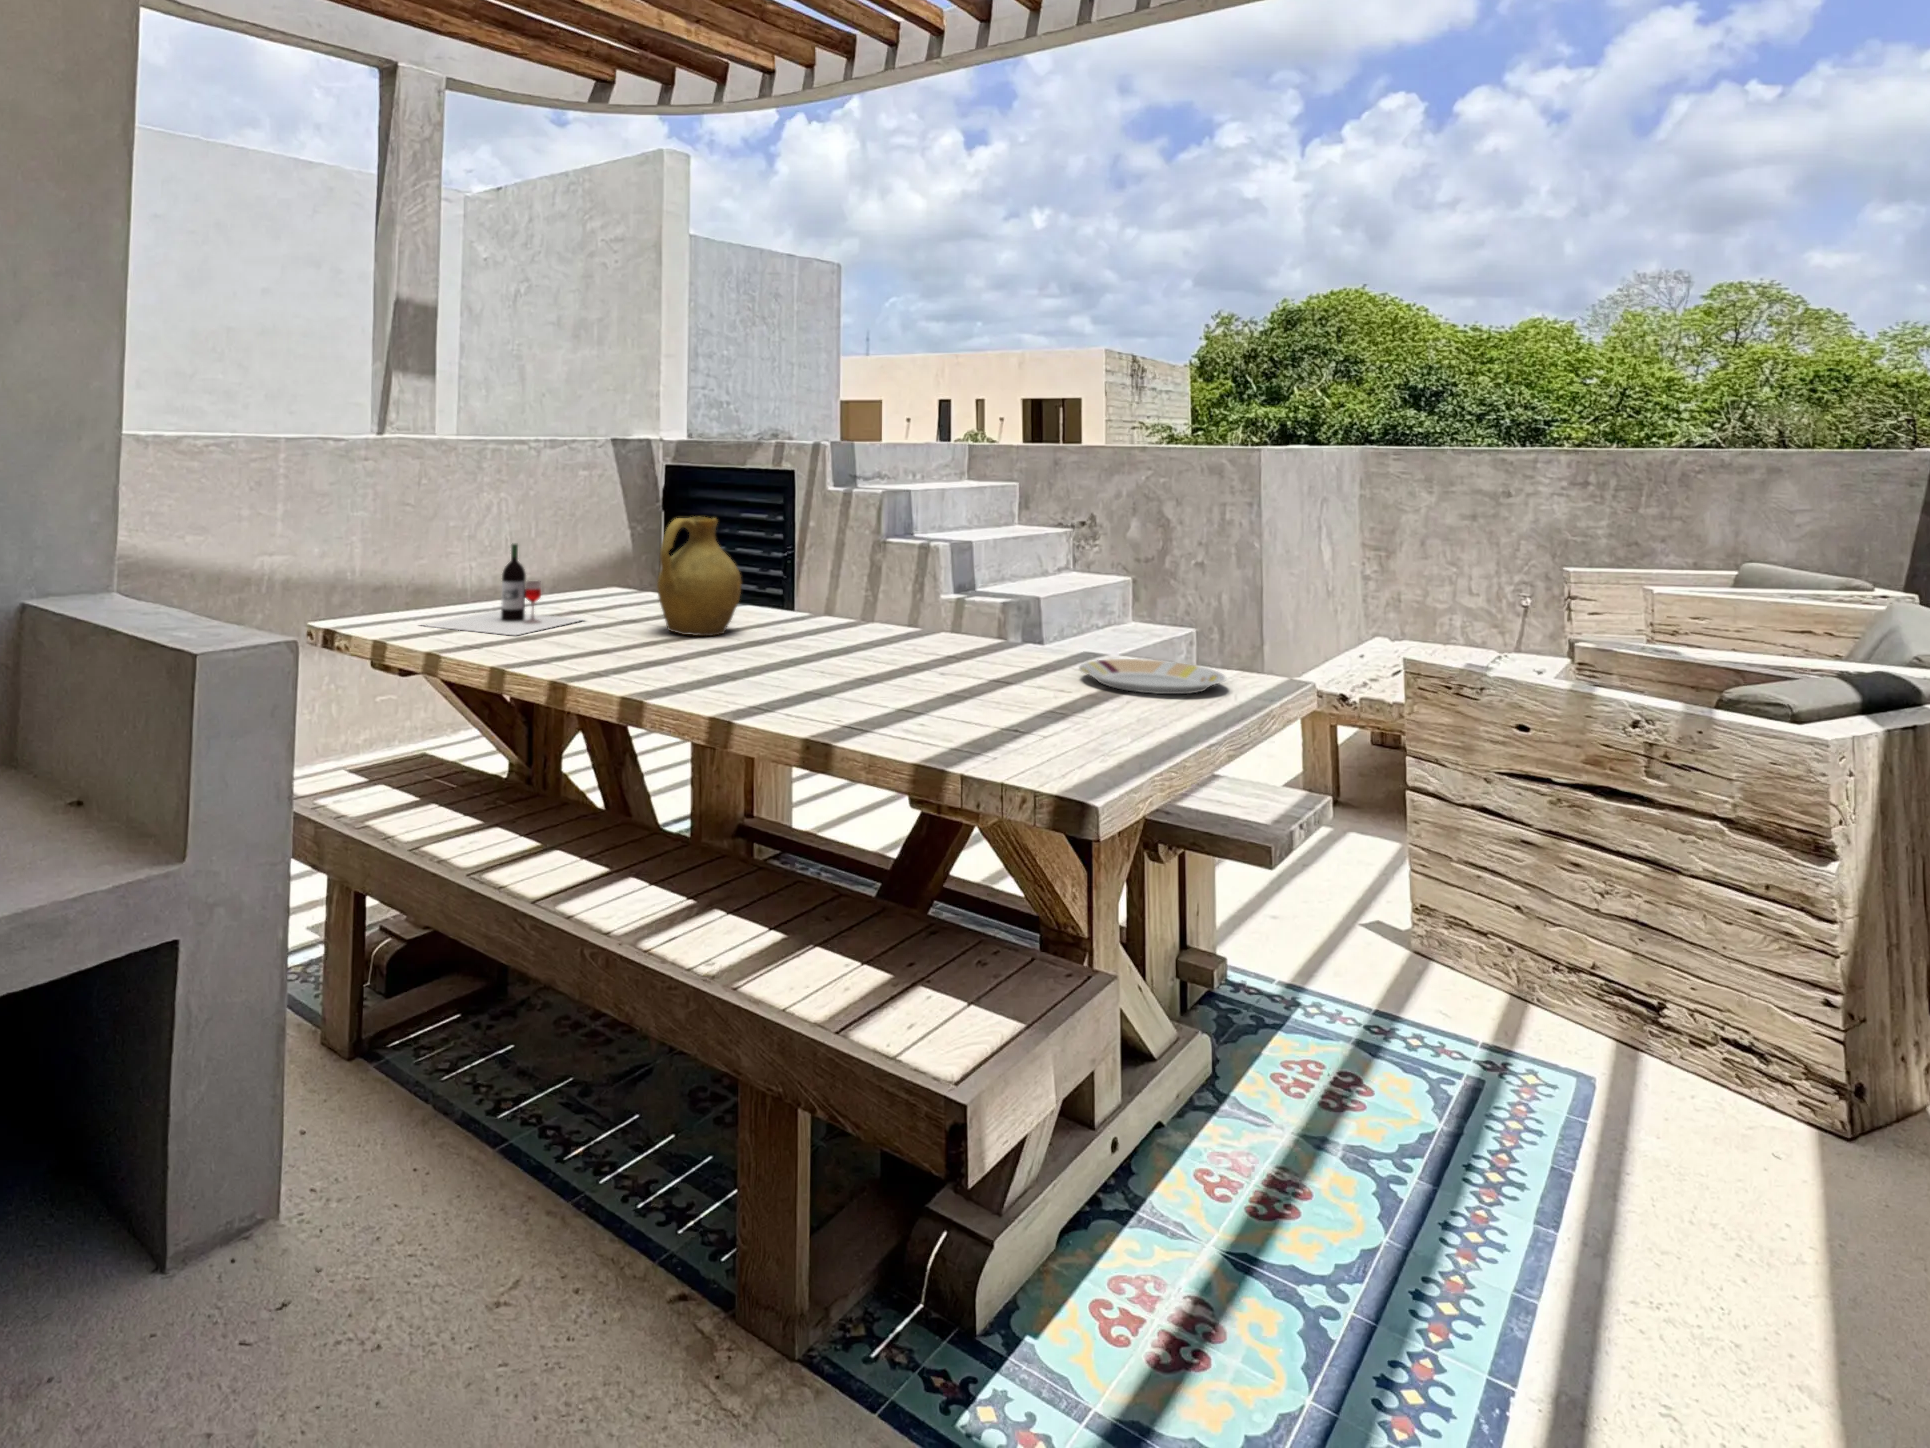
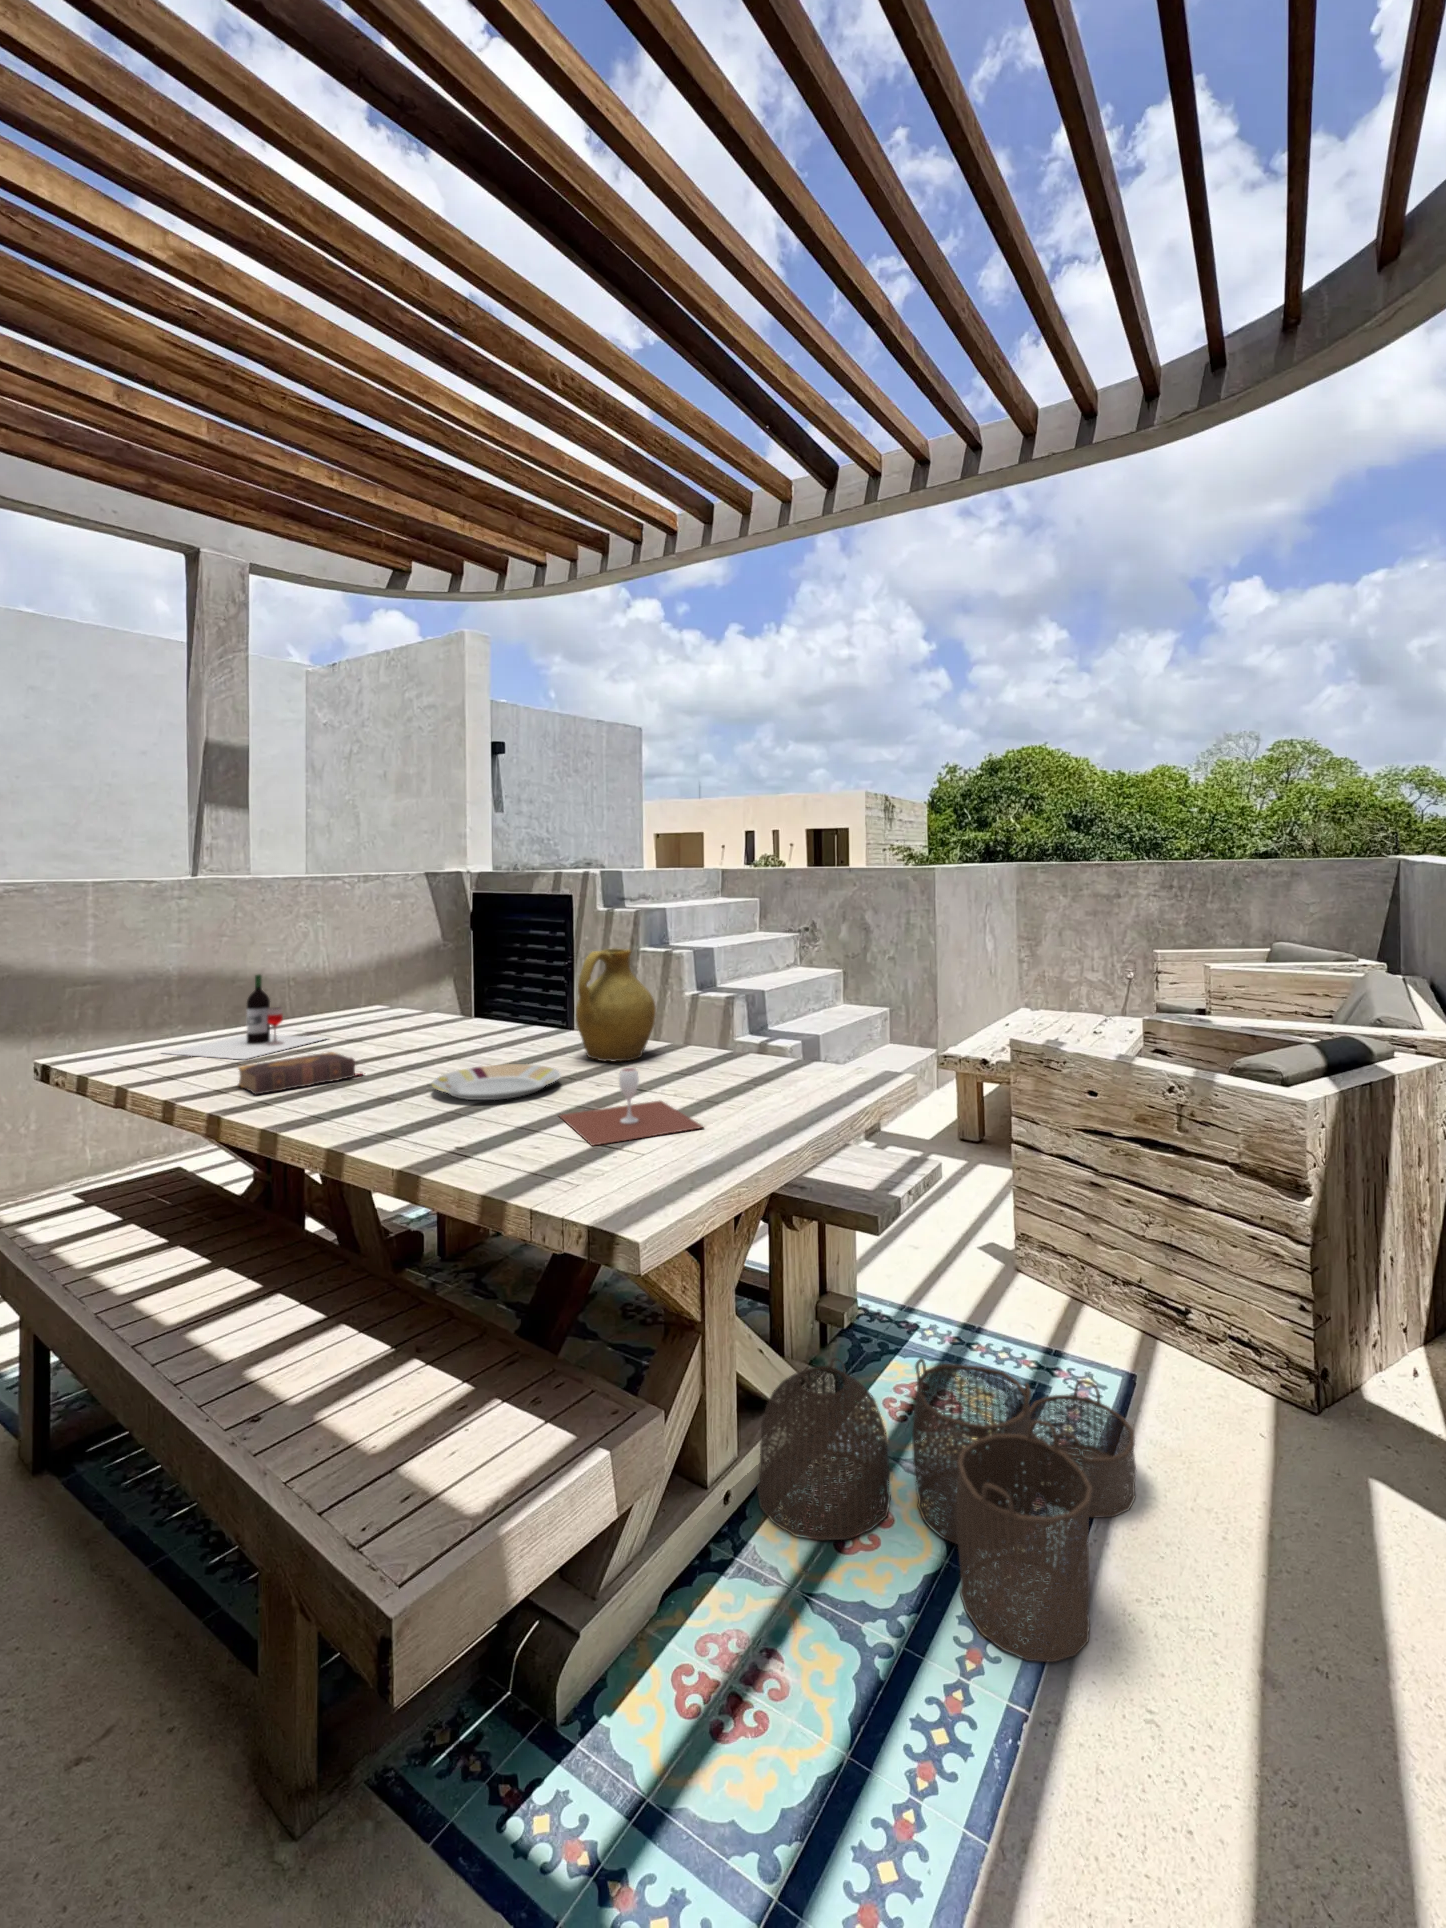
pitcher: present [657,517,742,636] -> present [576,948,656,1061]
book: none [536,630,664,669] -> present [239,1052,362,1094]
wine glass: none [914,655,1091,734] -> present [560,1068,703,1145]
plate: present [1079,659,1226,694] -> present [432,1064,561,1100]
woven basket: none [1146,1003,1618,1344] -> present [757,1358,1136,1662]

